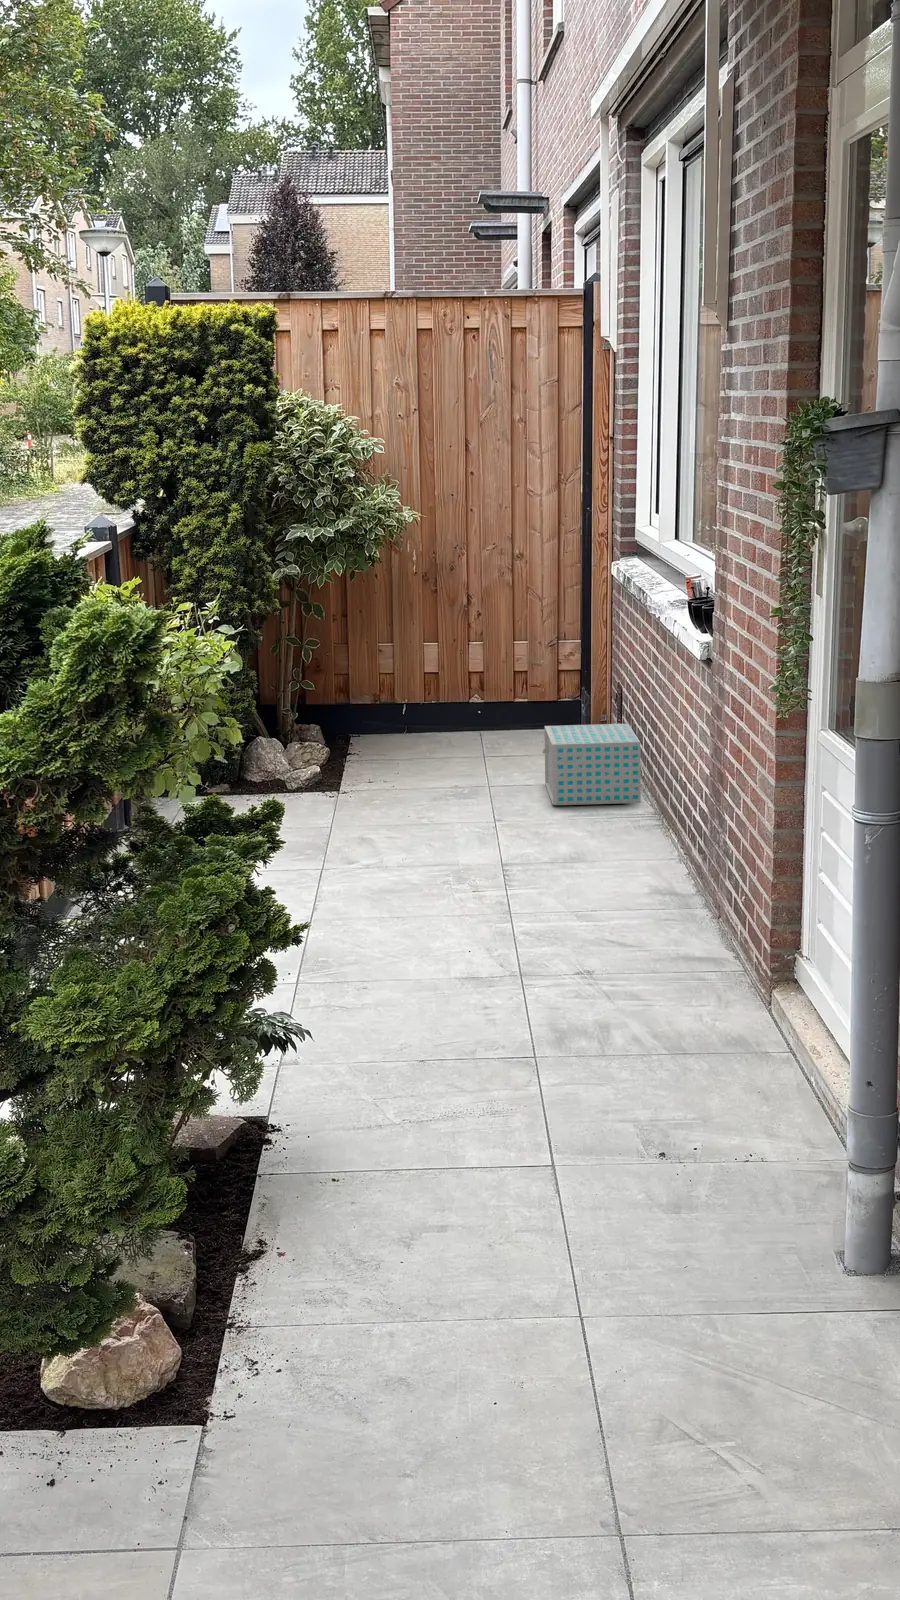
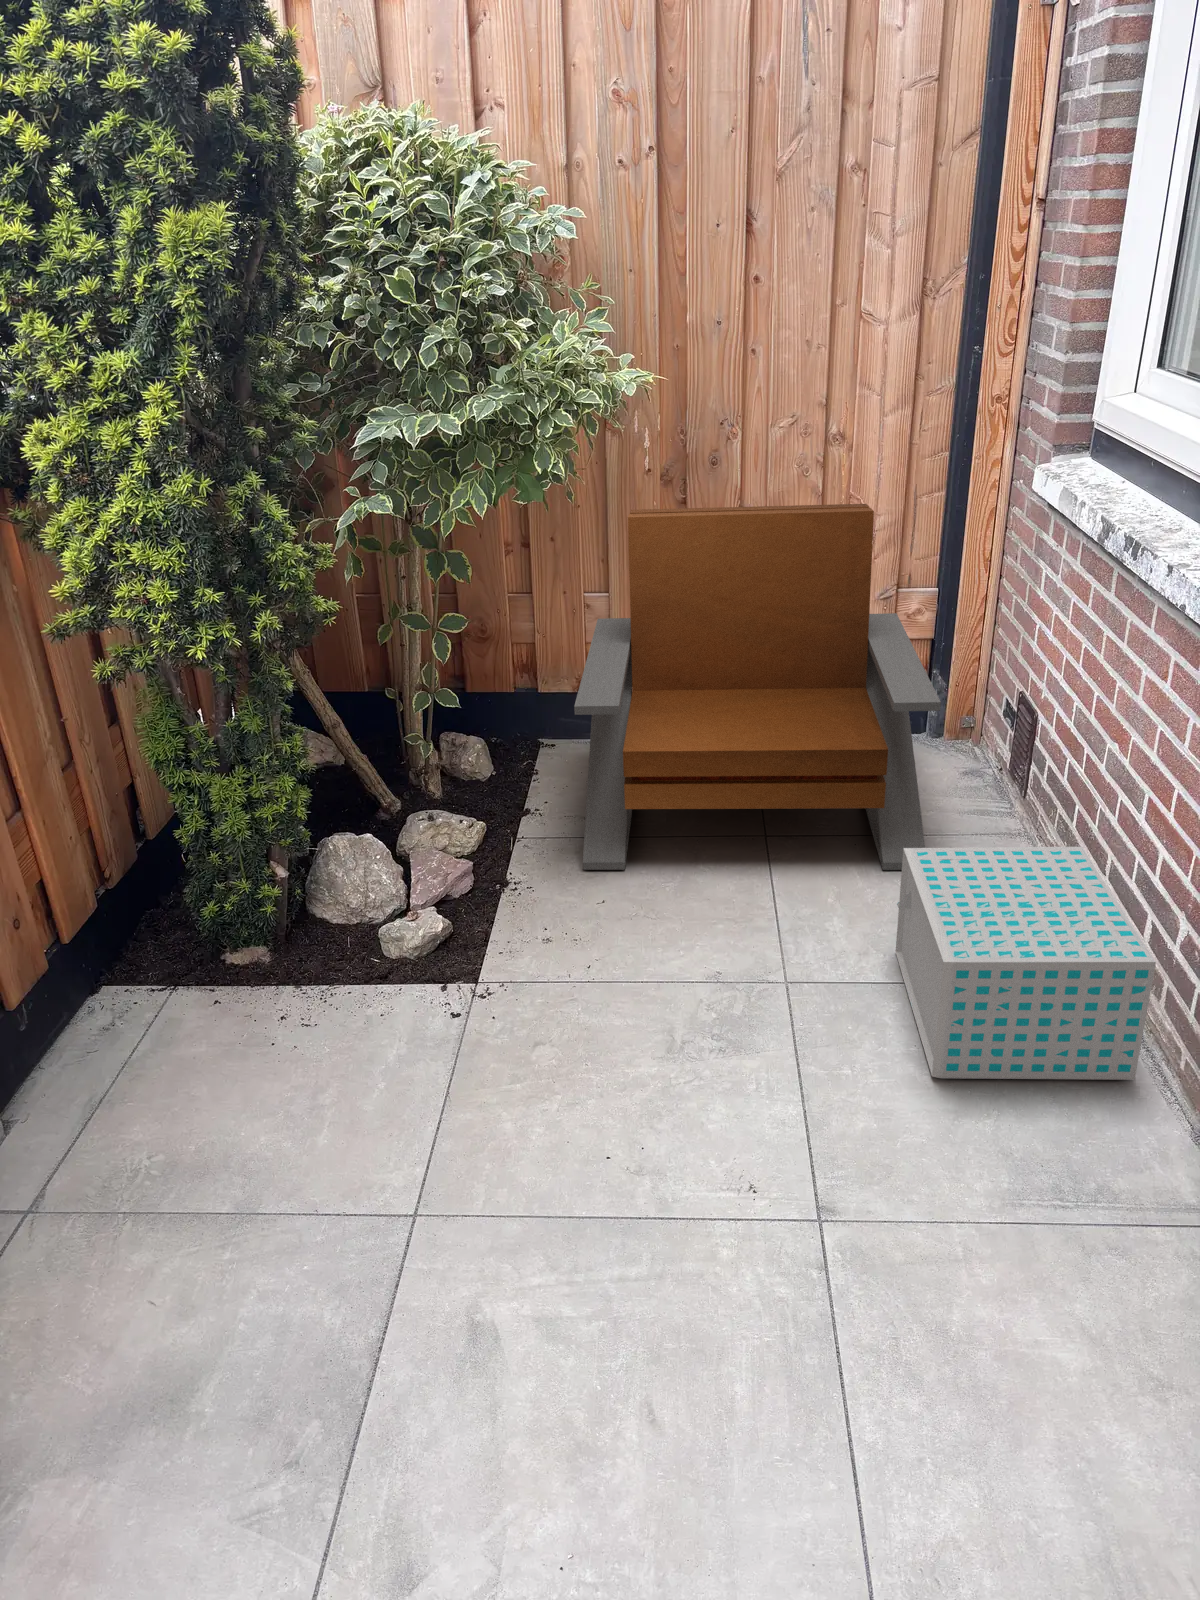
lounge chair: none [382,588,568,770] -> present [574,504,941,870]

